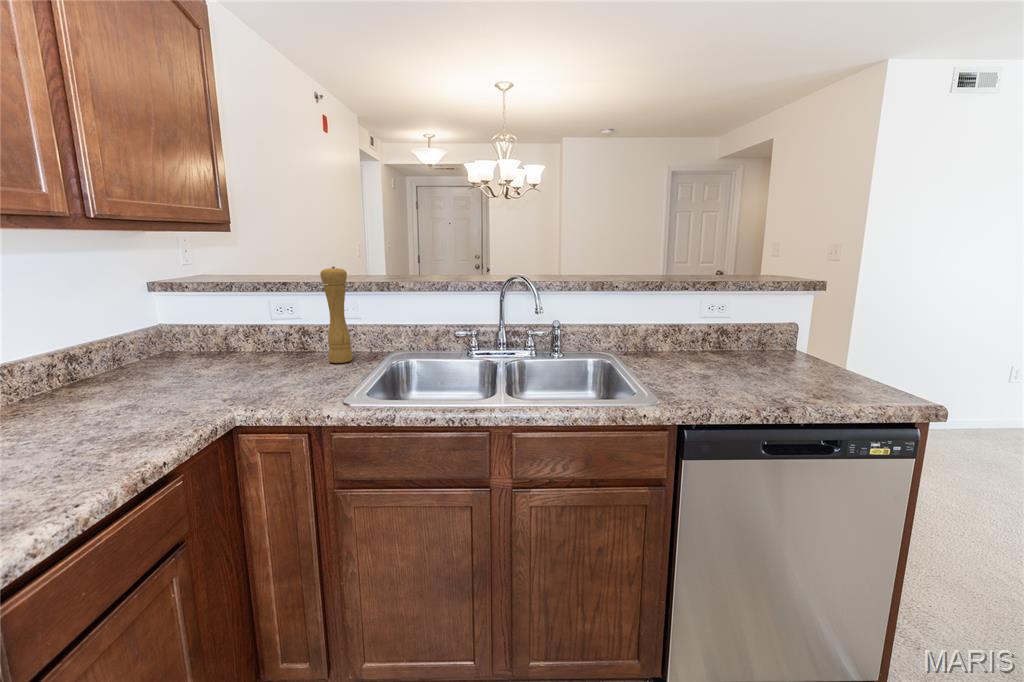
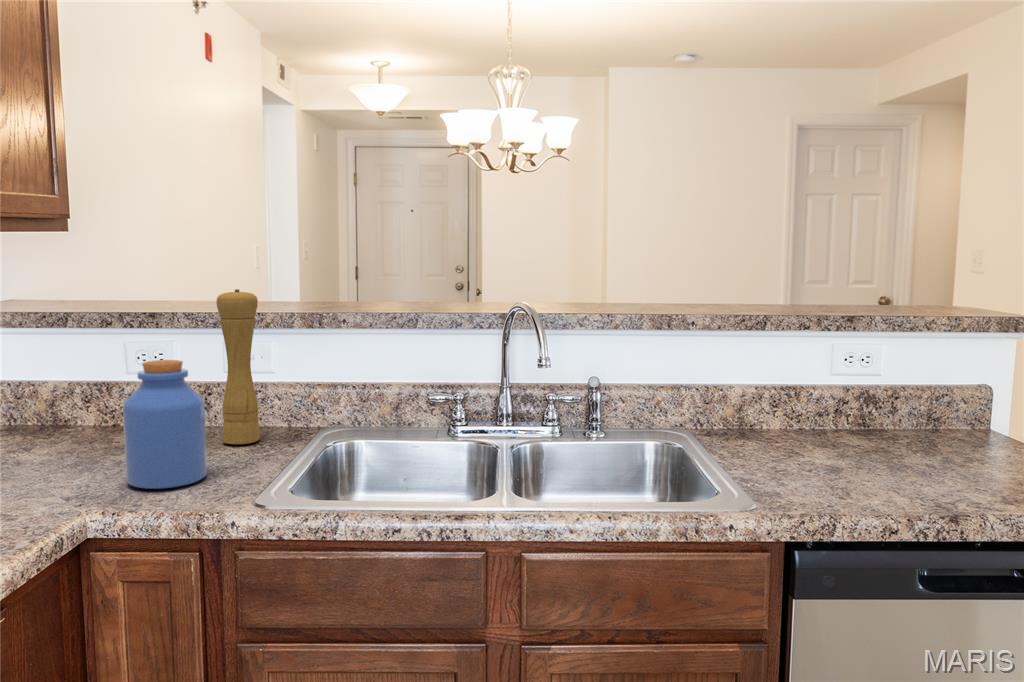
jar: none [258,312,316,394] -> present [123,360,207,489]

